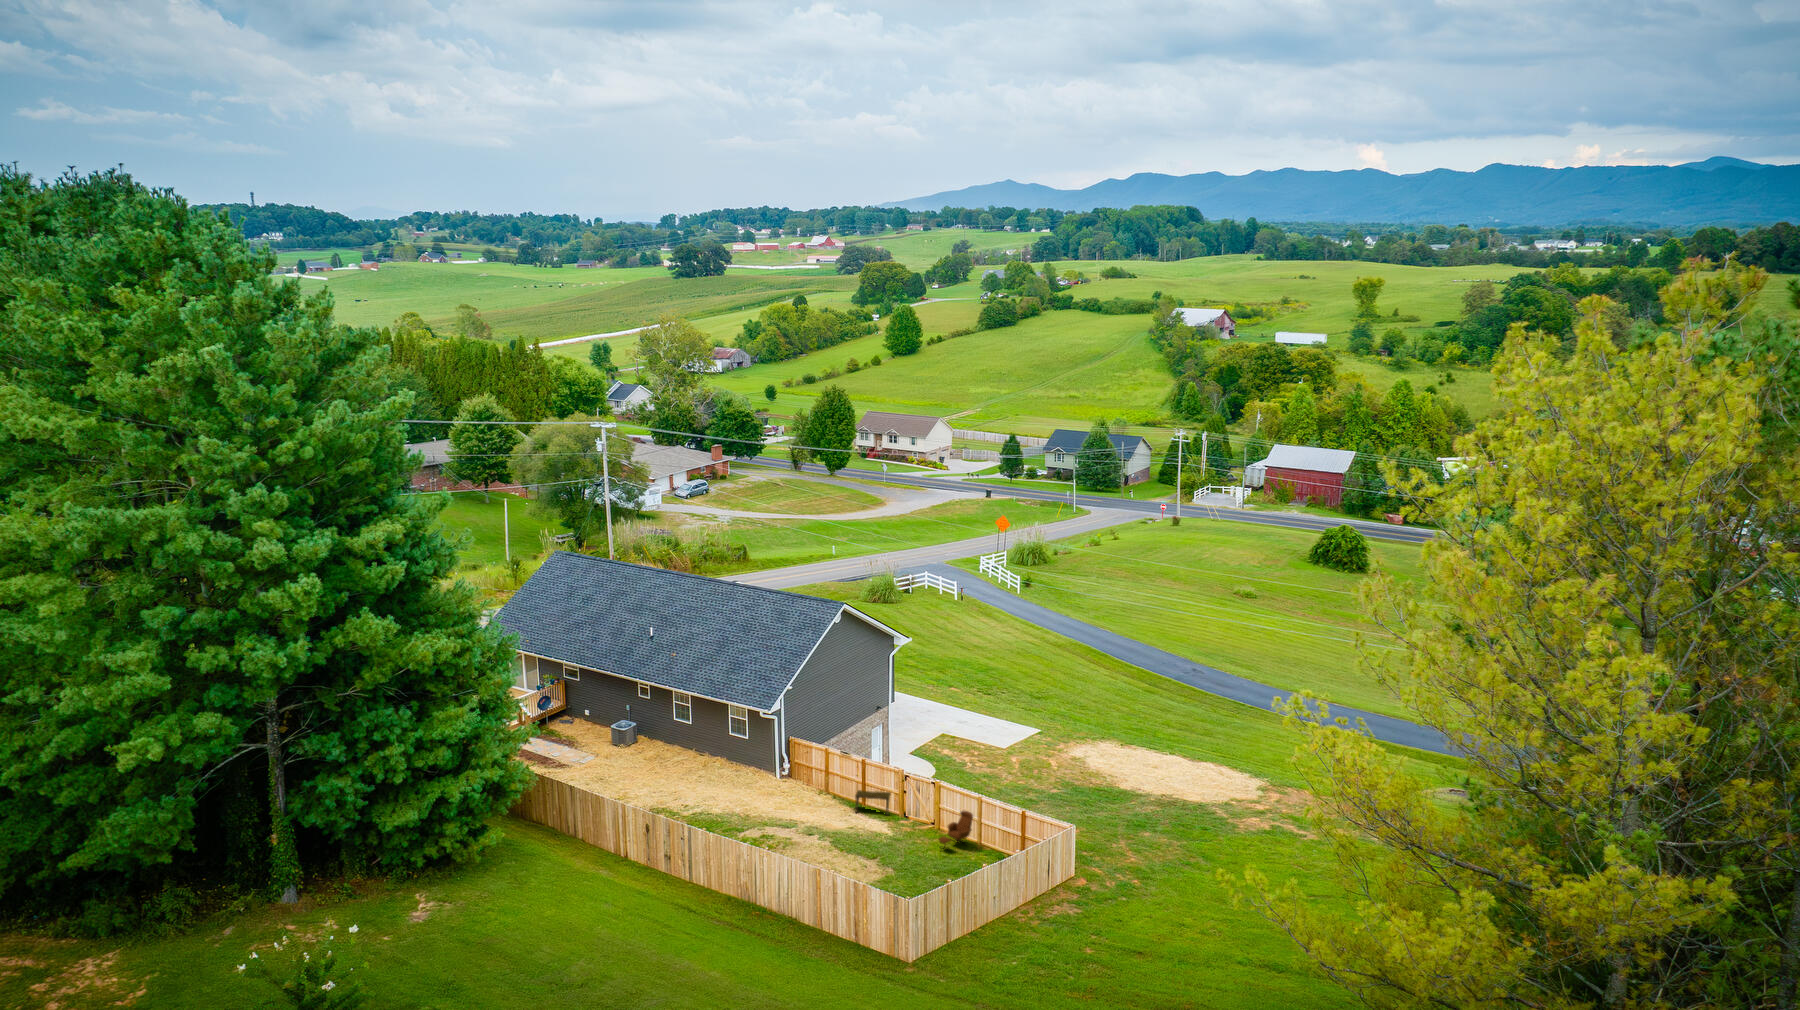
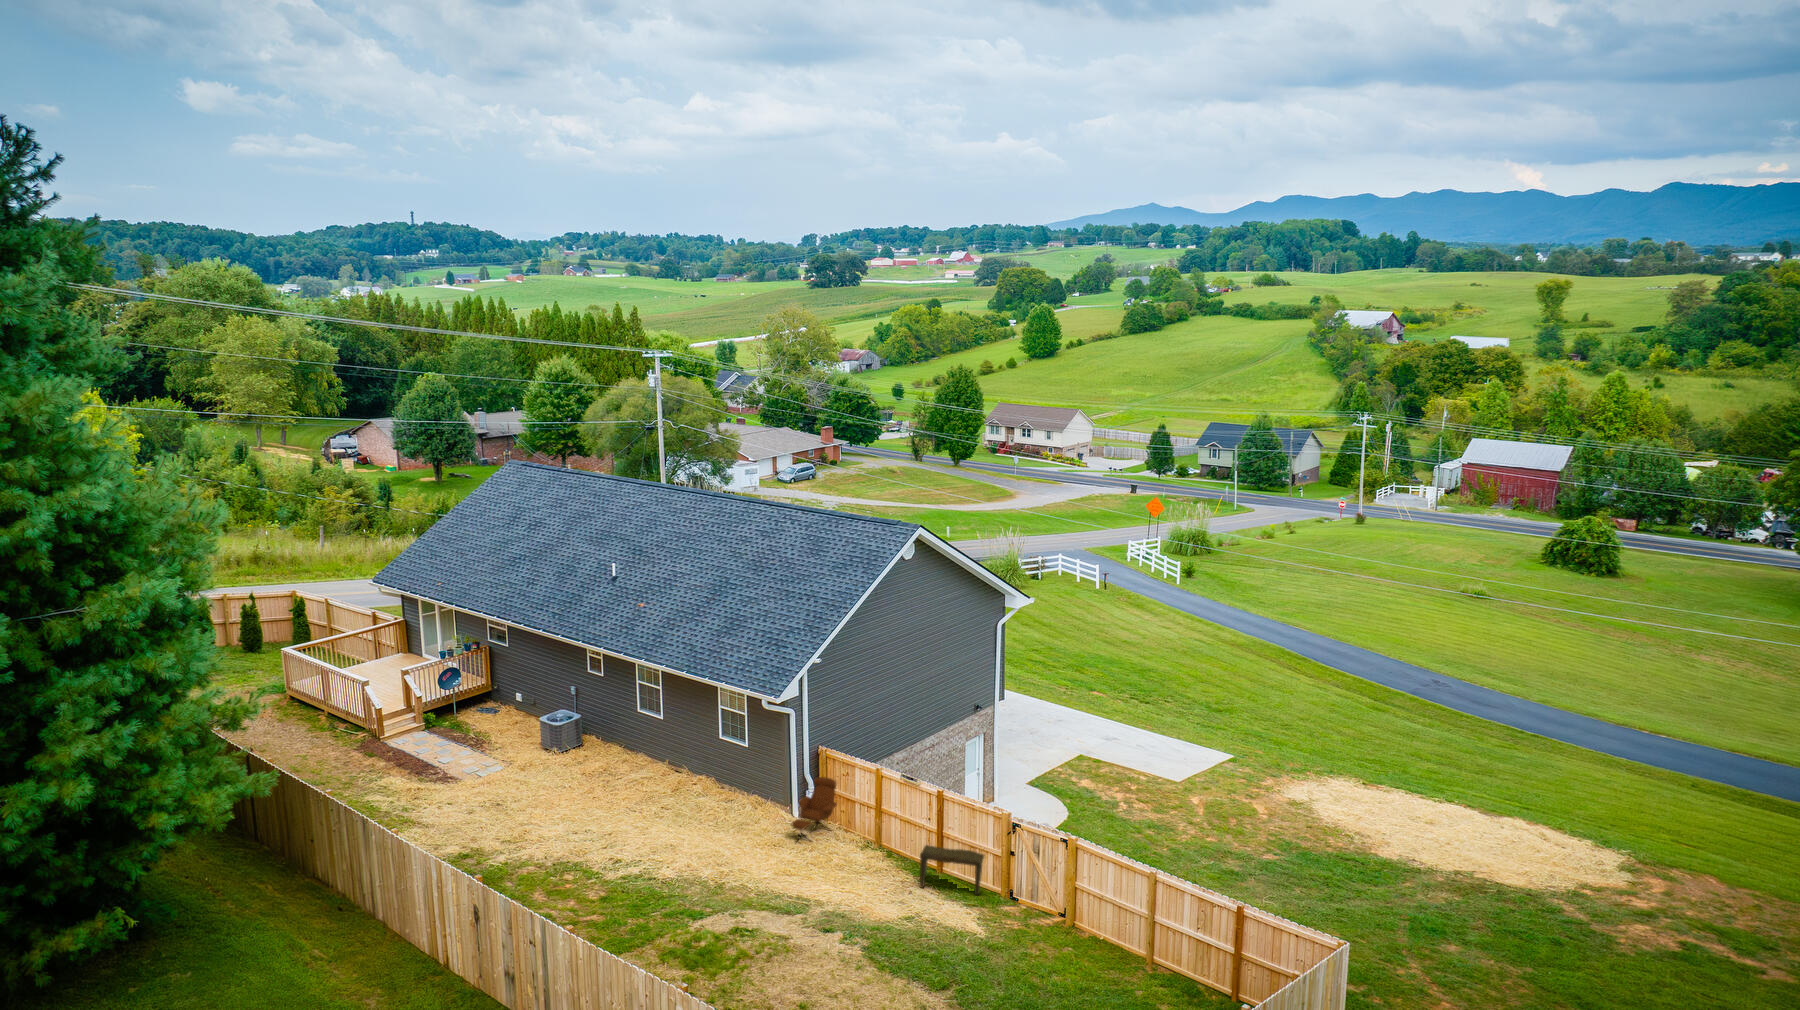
lounge chair: present [939,811,973,849] -> present [792,777,837,841]

